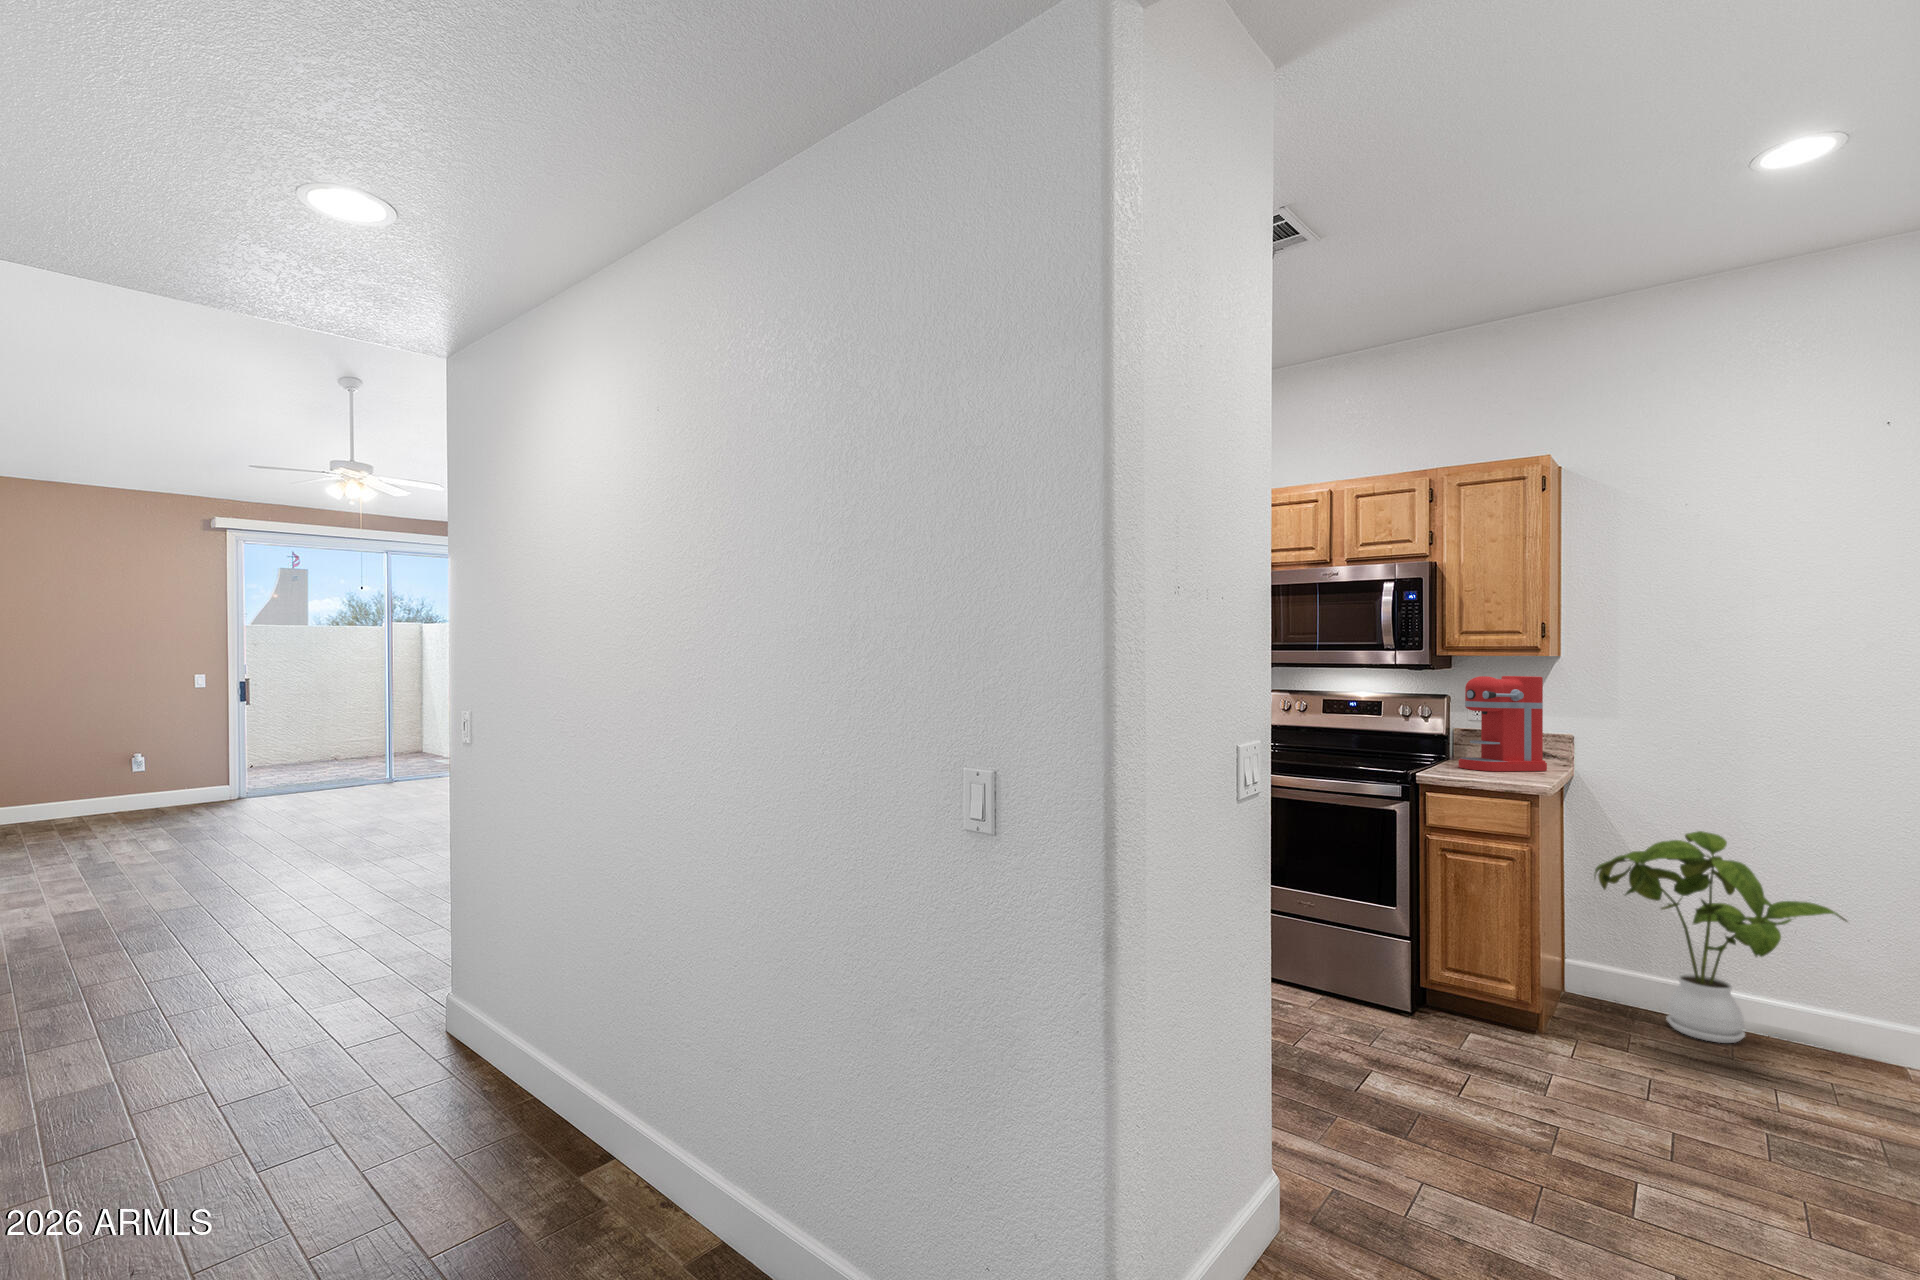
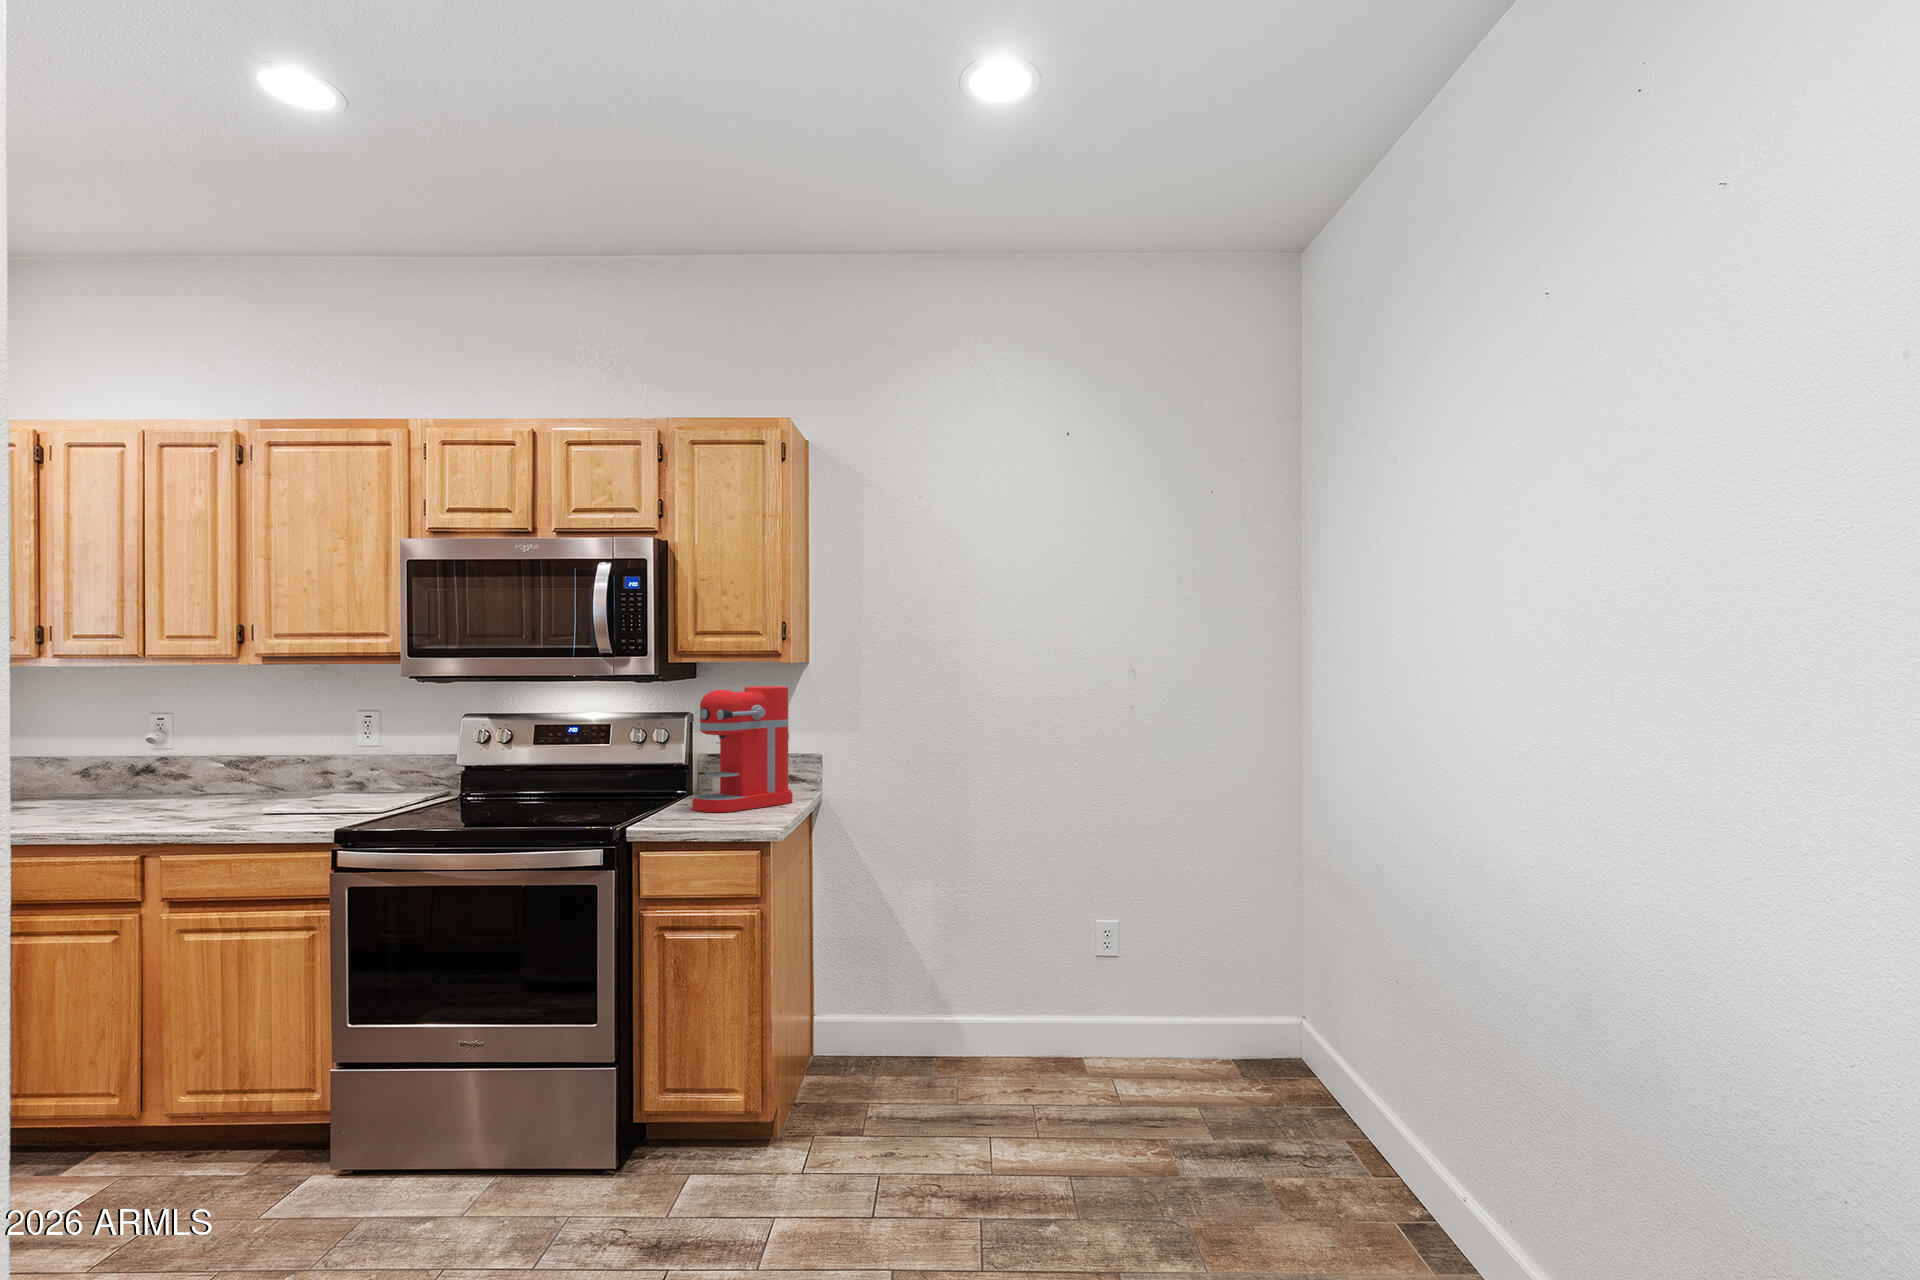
house plant: present [1595,831,1847,1043] -> none [838,860,1058,1093]

